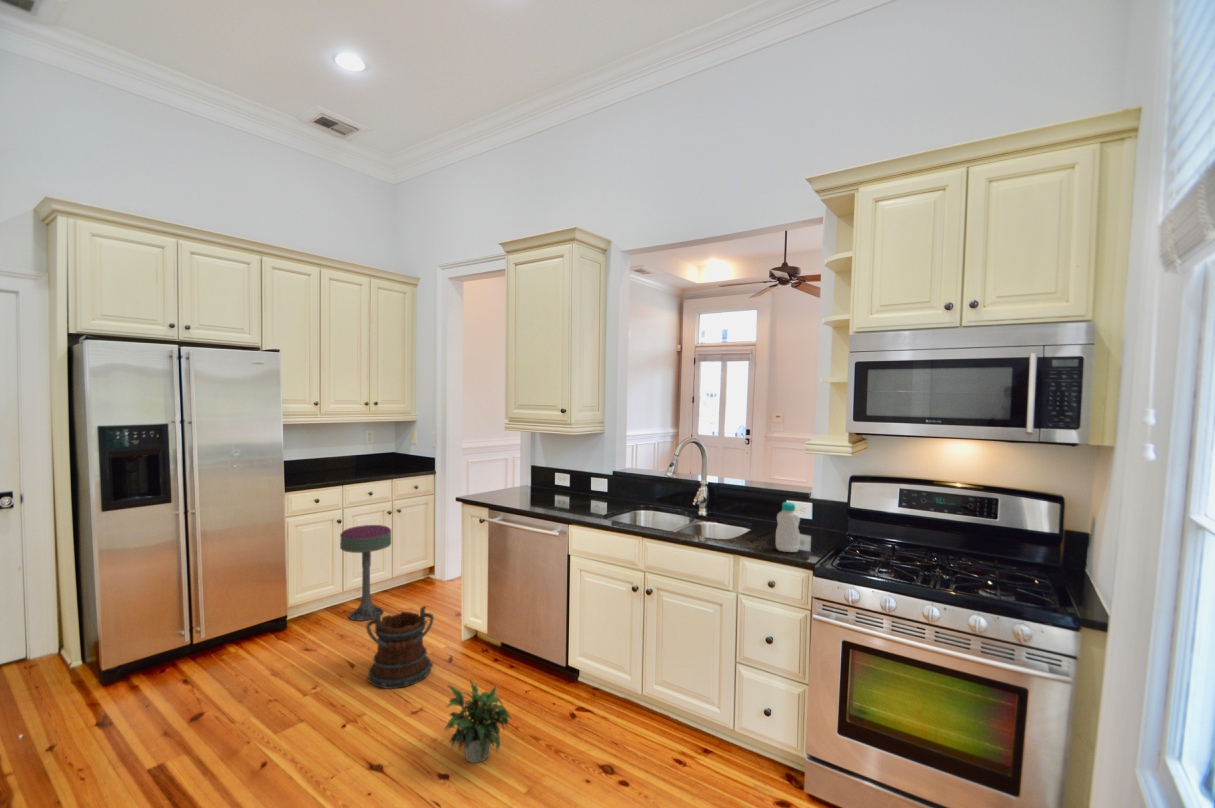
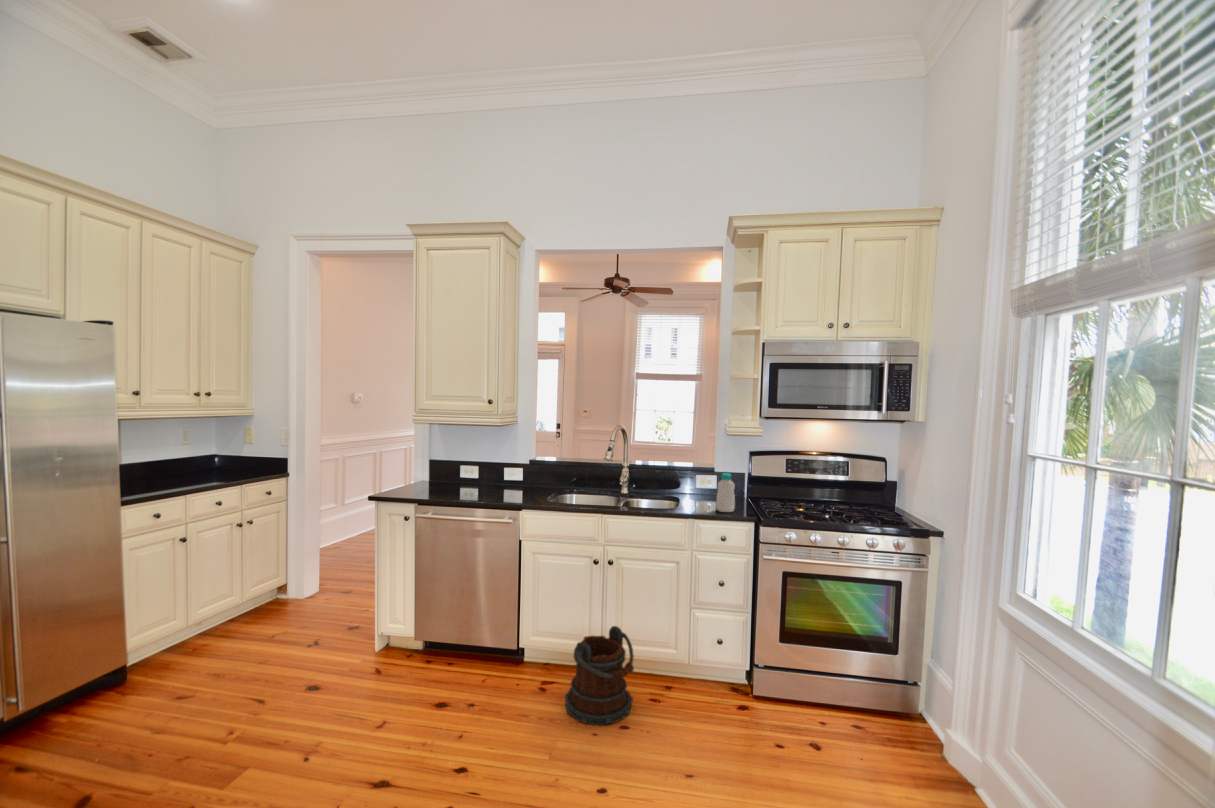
bar stool: present [340,525,391,621] -> none [193,541,261,658]
bucket: present [366,607,434,689] -> present [565,626,634,725]
potted plant: present [445,681,511,763] -> none [432,673,517,752]

